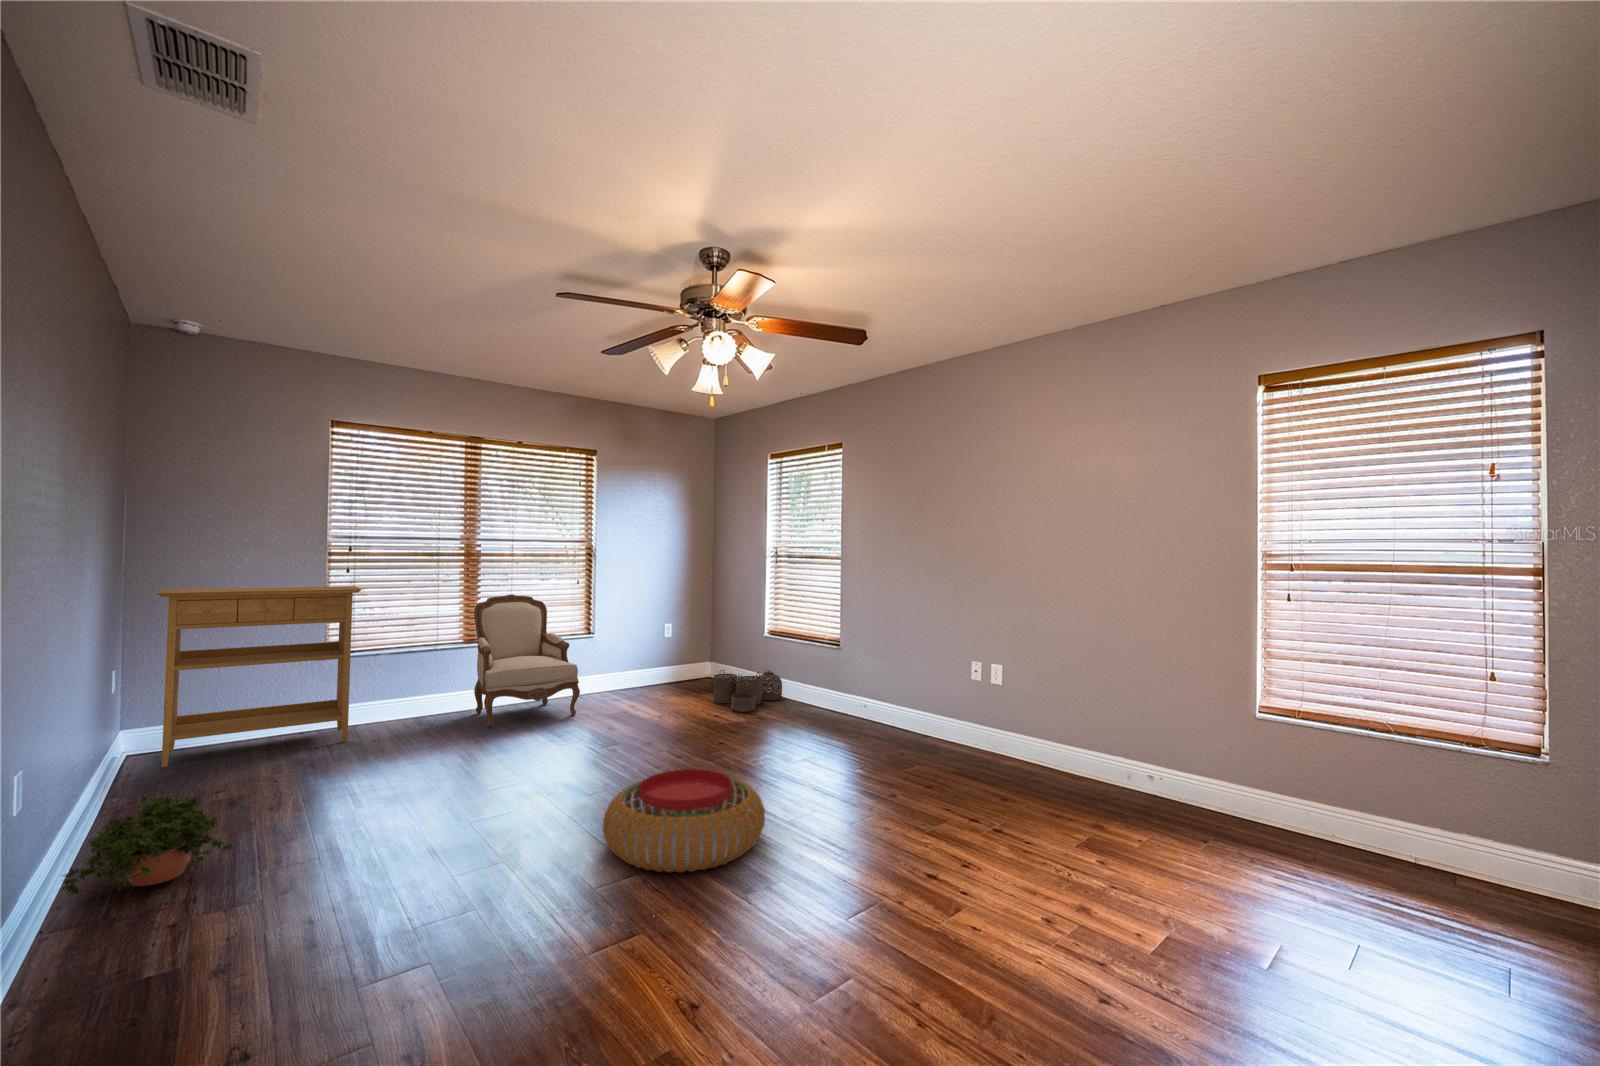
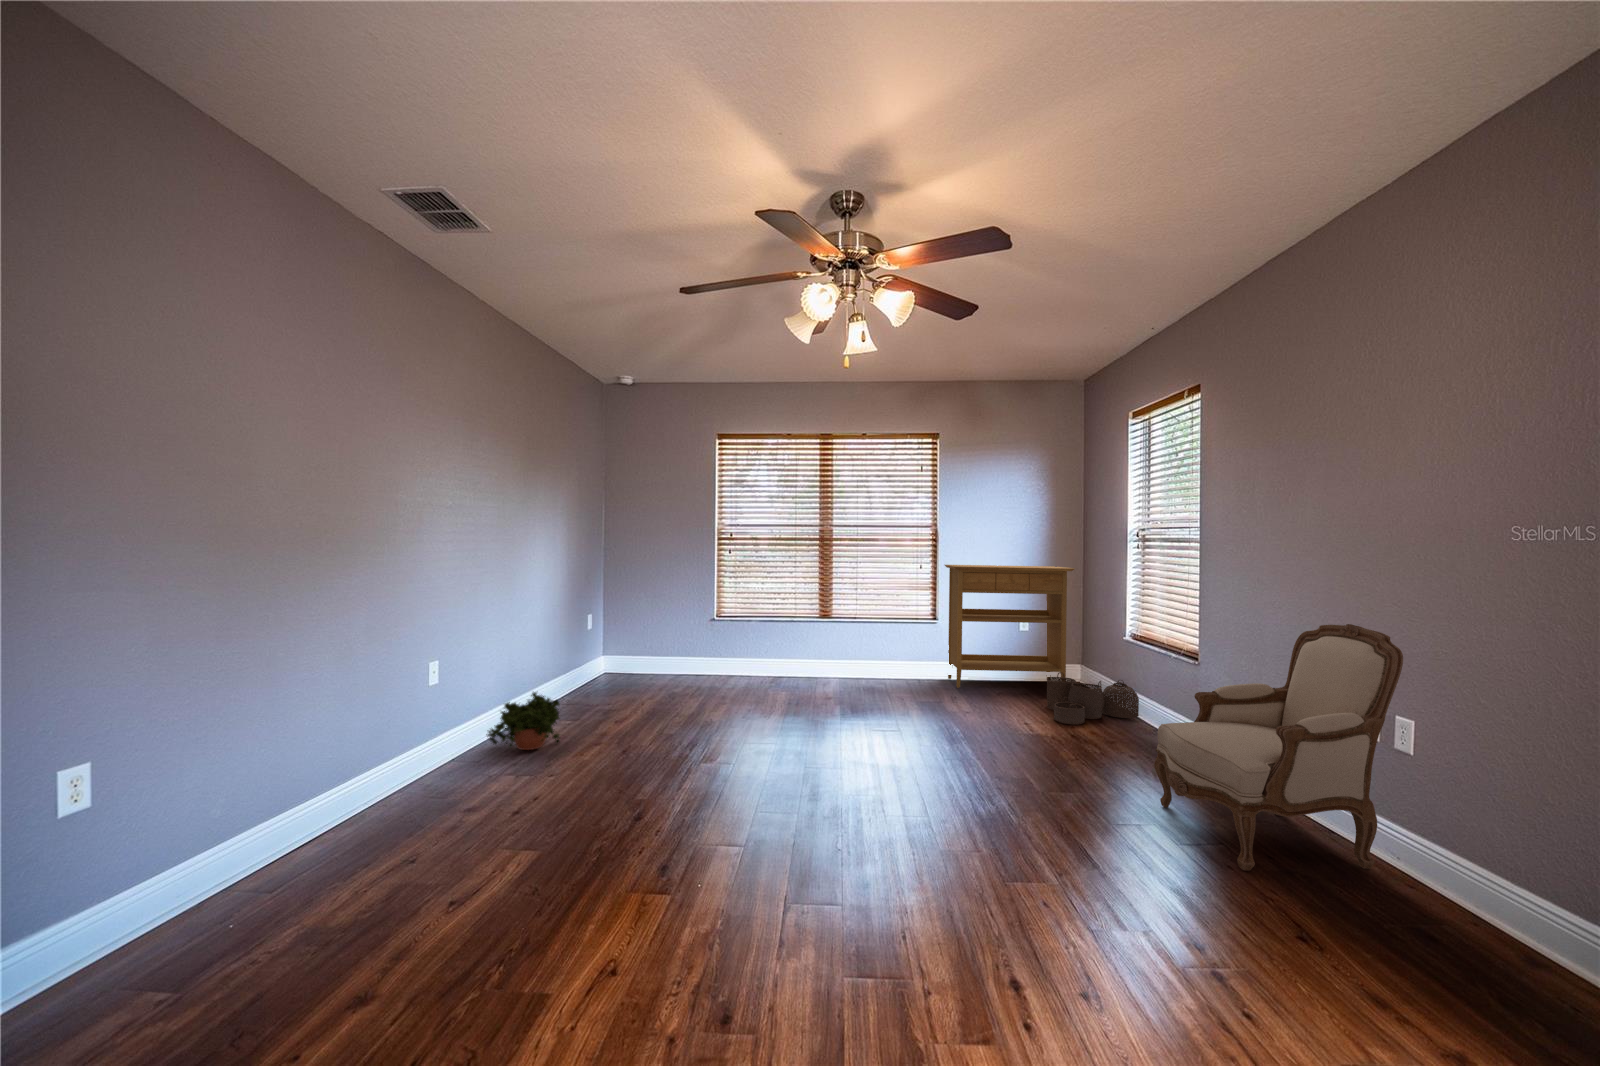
console table: present [157,586,362,767] -> present [945,565,1075,688]
armchair: present [474,594,580,727] -> present [1154,624,1403,870]
pouf: present [603,769,765,872] -> none [746,756,912,862]

